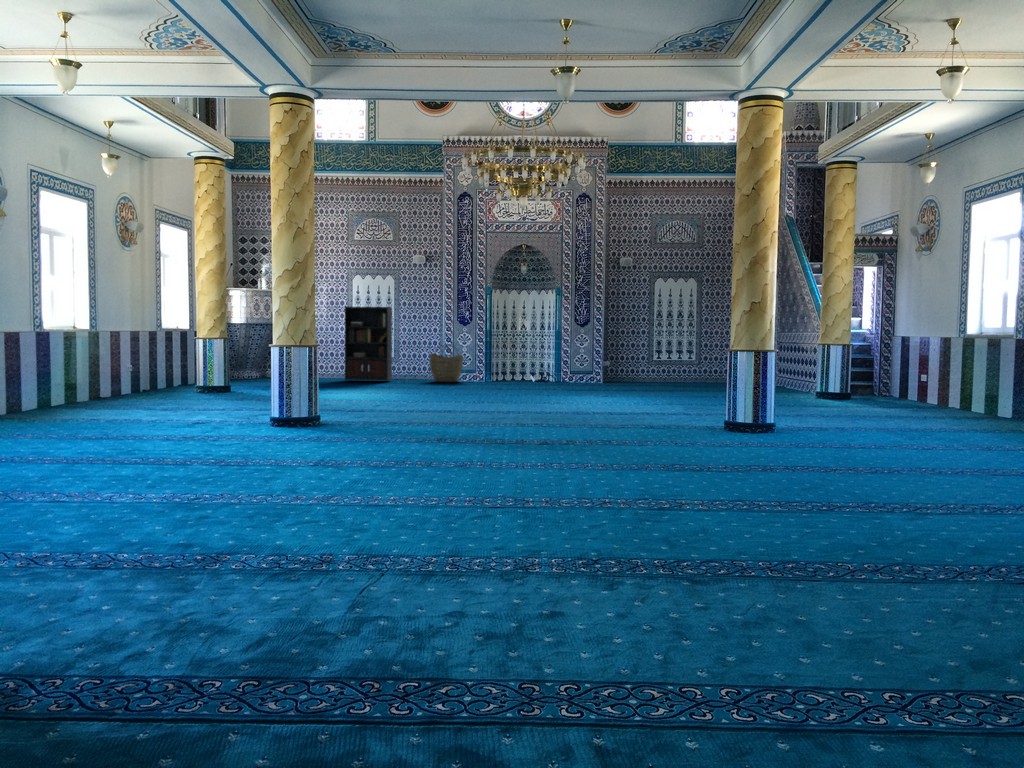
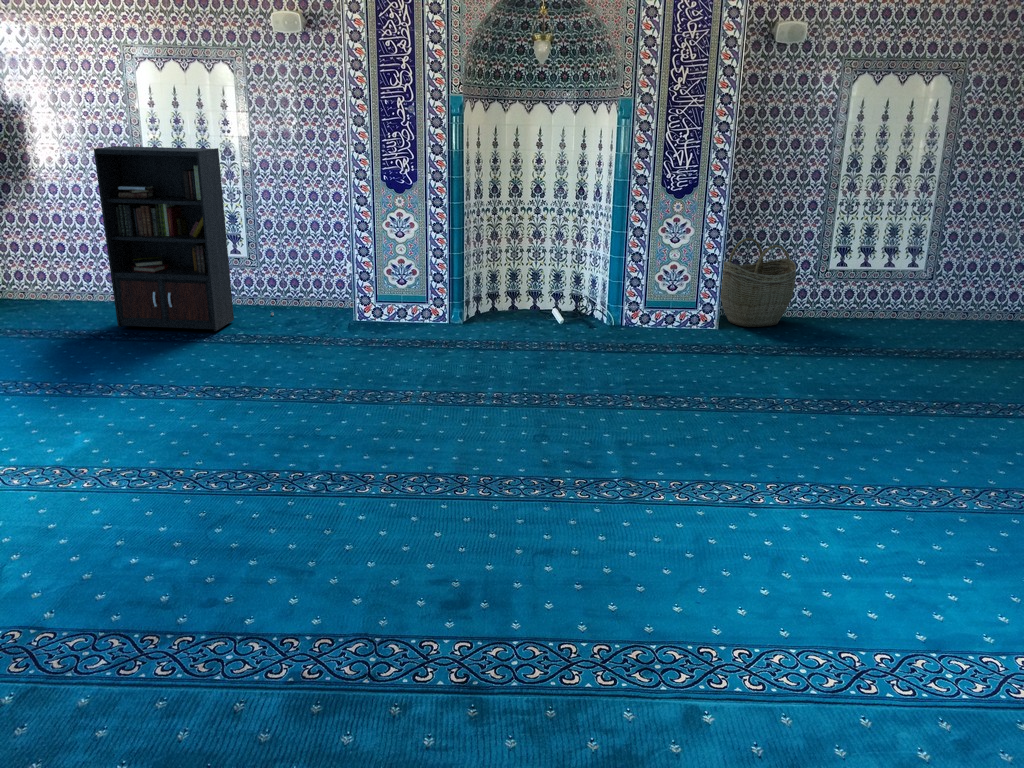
woven basket: present [430,345,463,382] -> present [721,238,796,327]

